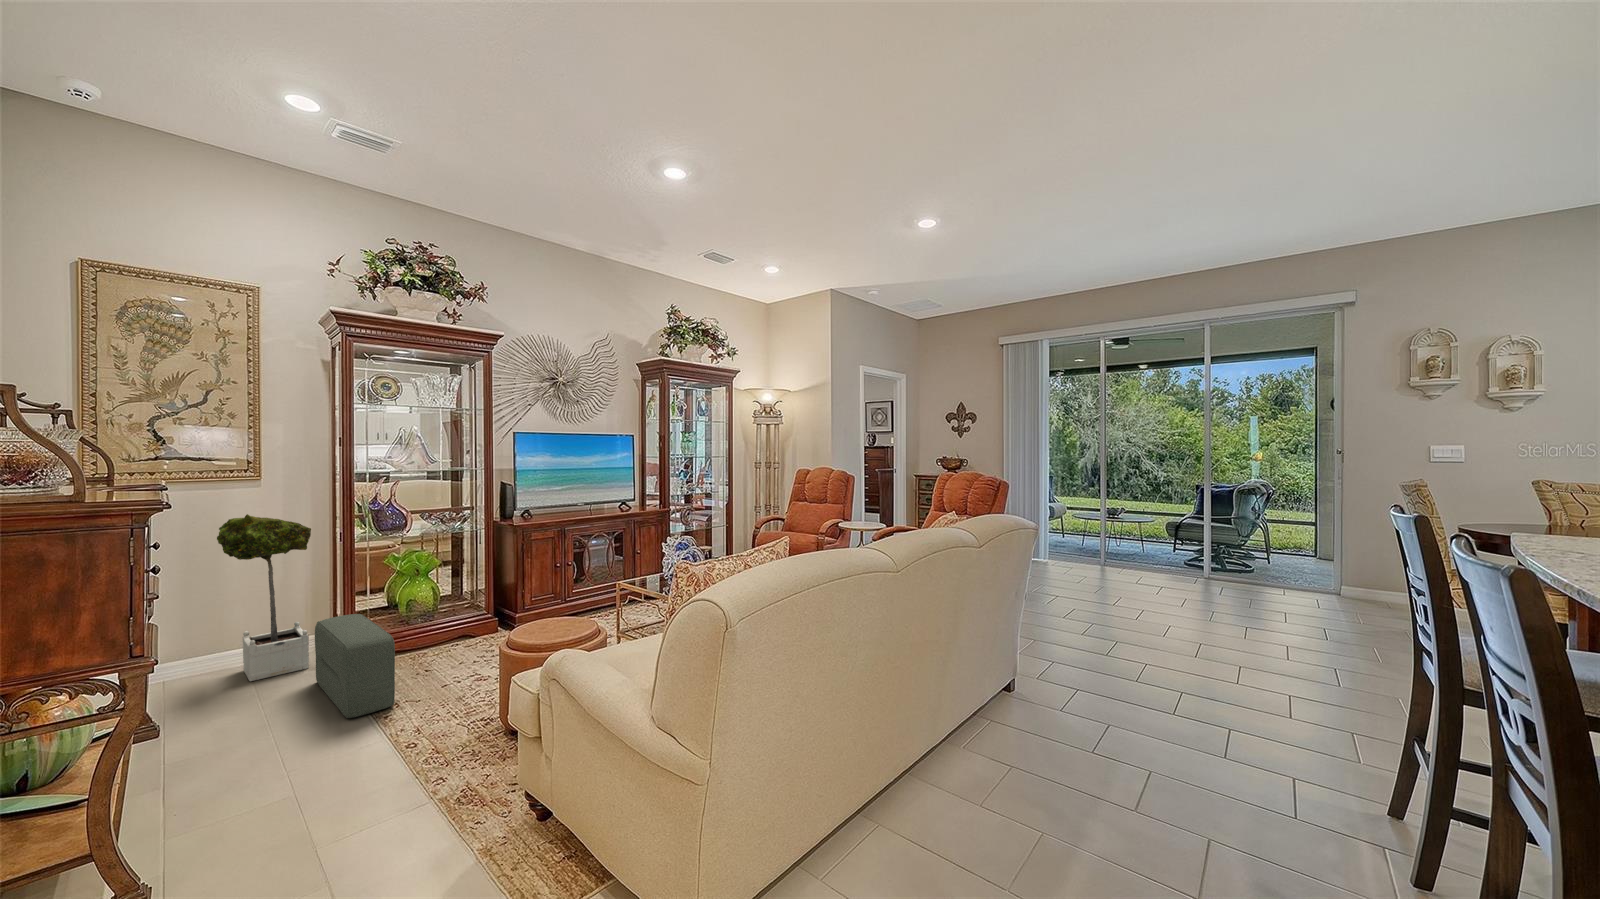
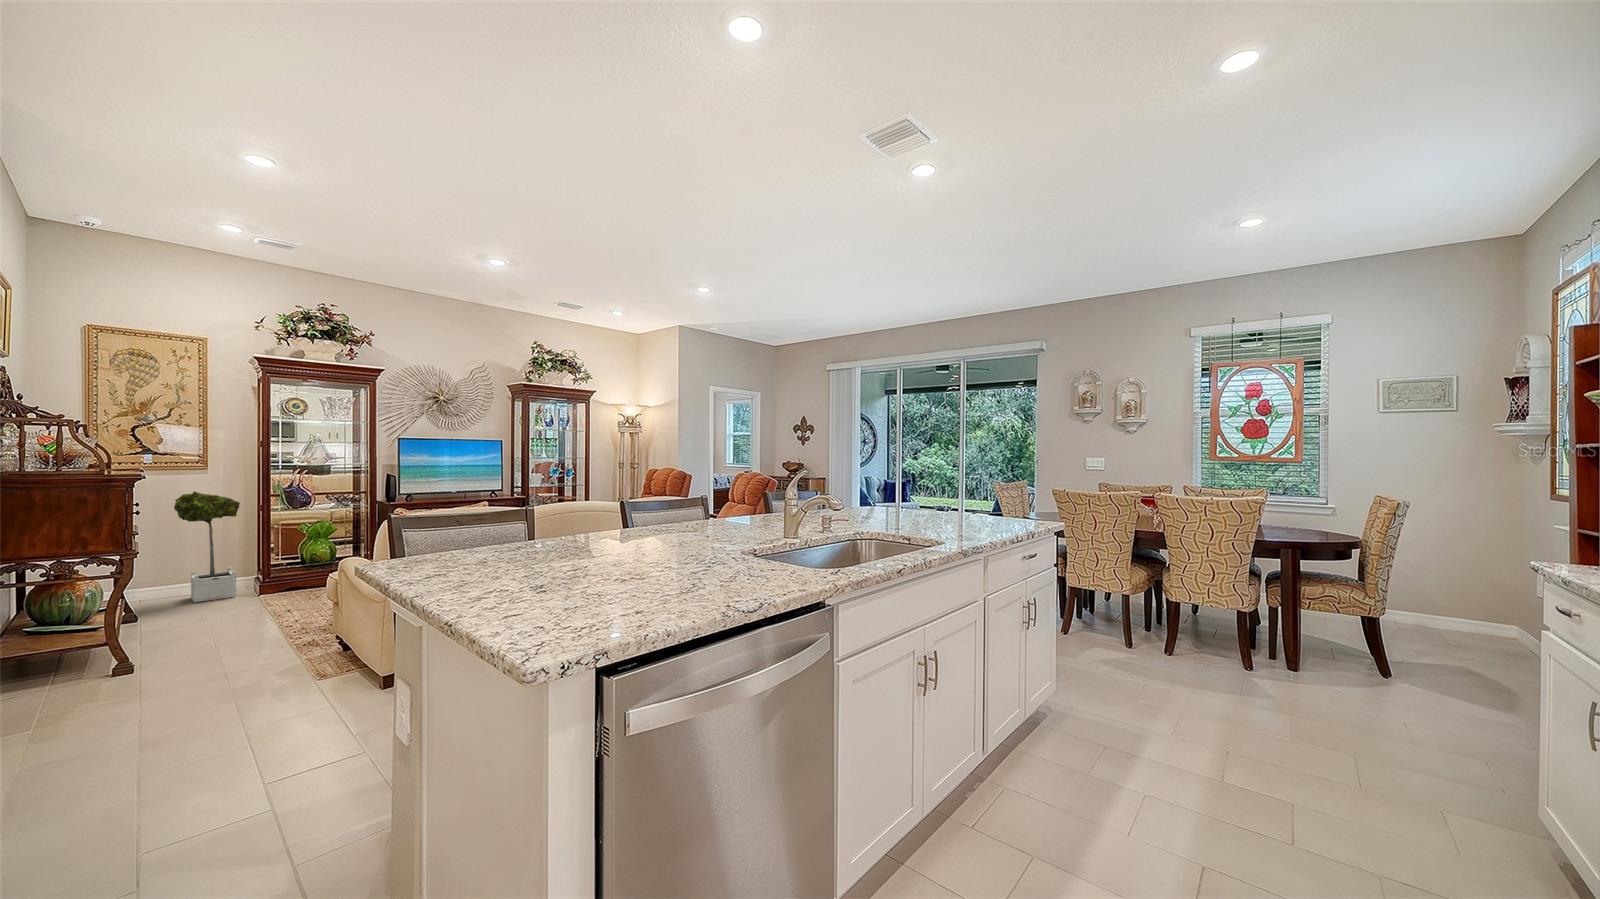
pouf: present [315,614,395,718] -> none [238,559,286,617]

